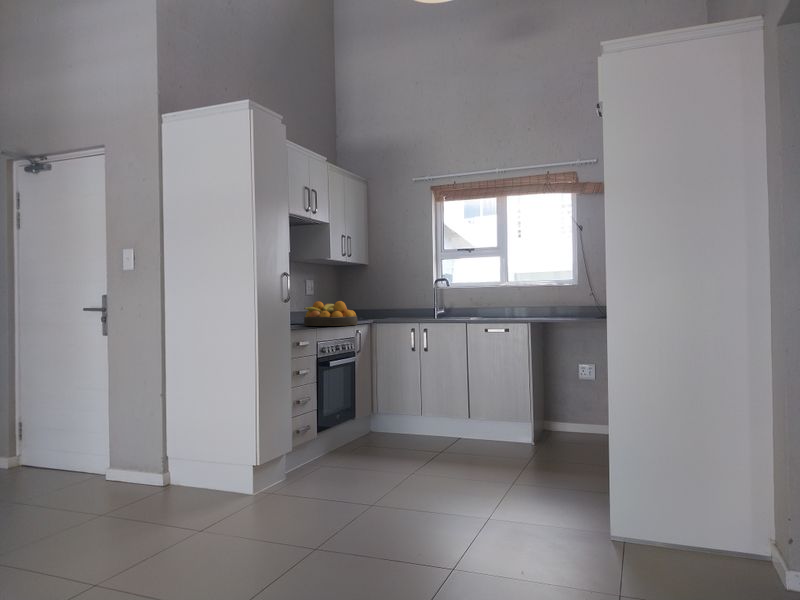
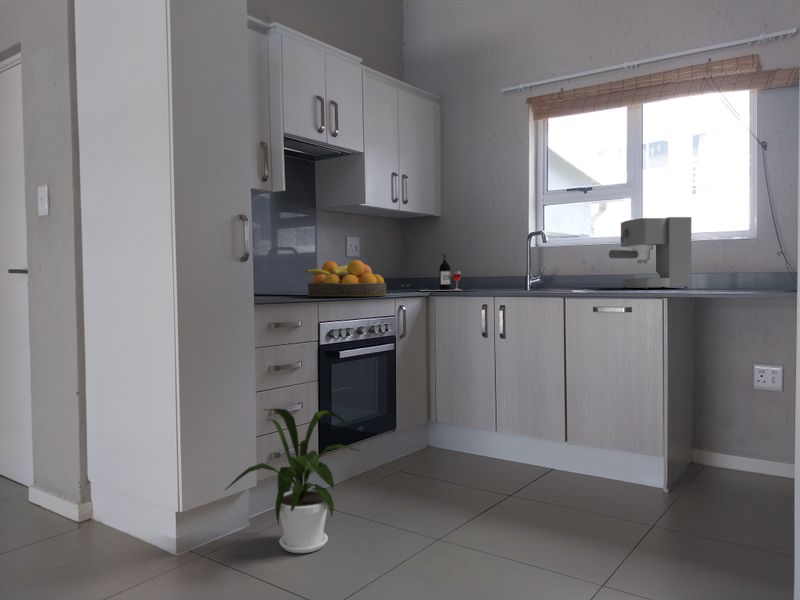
coffee maker: none [491,272,540,317] -> present [609,217,691,288]
wine bottle: none [360,294,409,320] -> present [439,254,461,290]
house plant: none [284,397,368,487] -> present [226,409,359,553]

